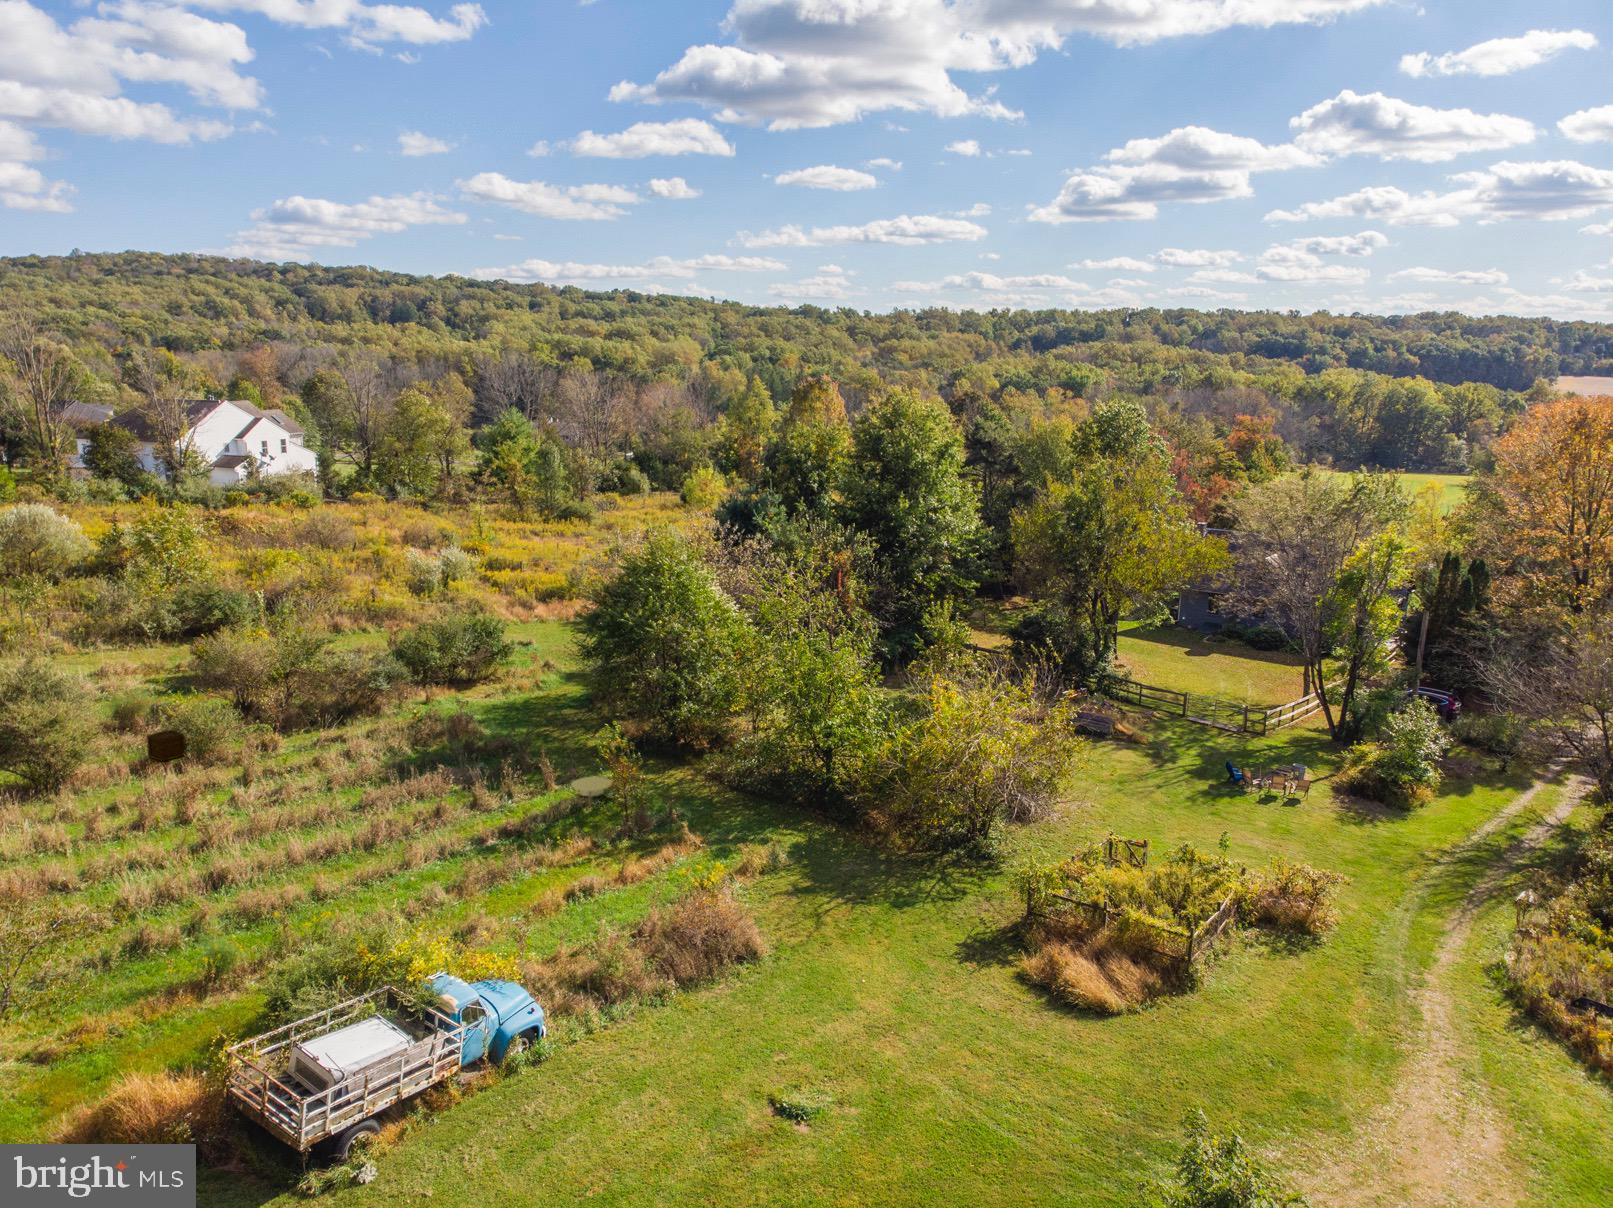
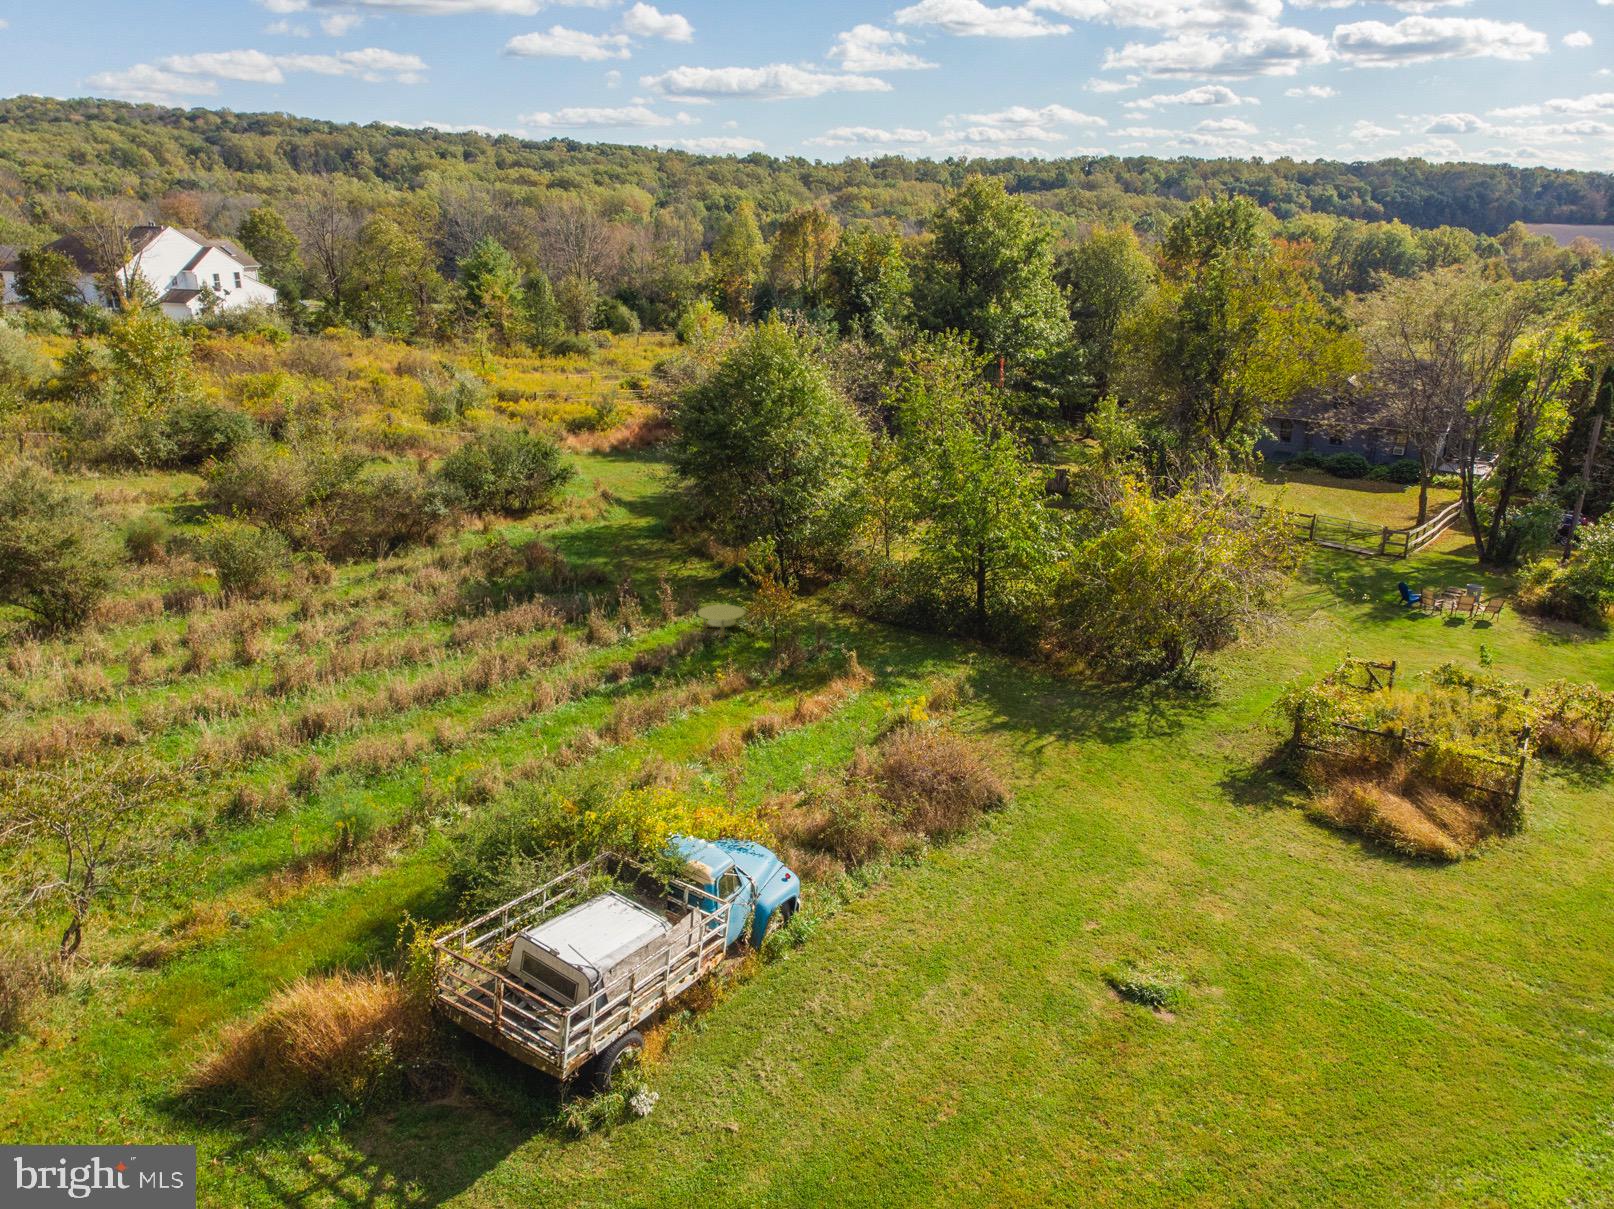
wooden crate: present [147,730,186,761] -> none [175,560,227,598]

